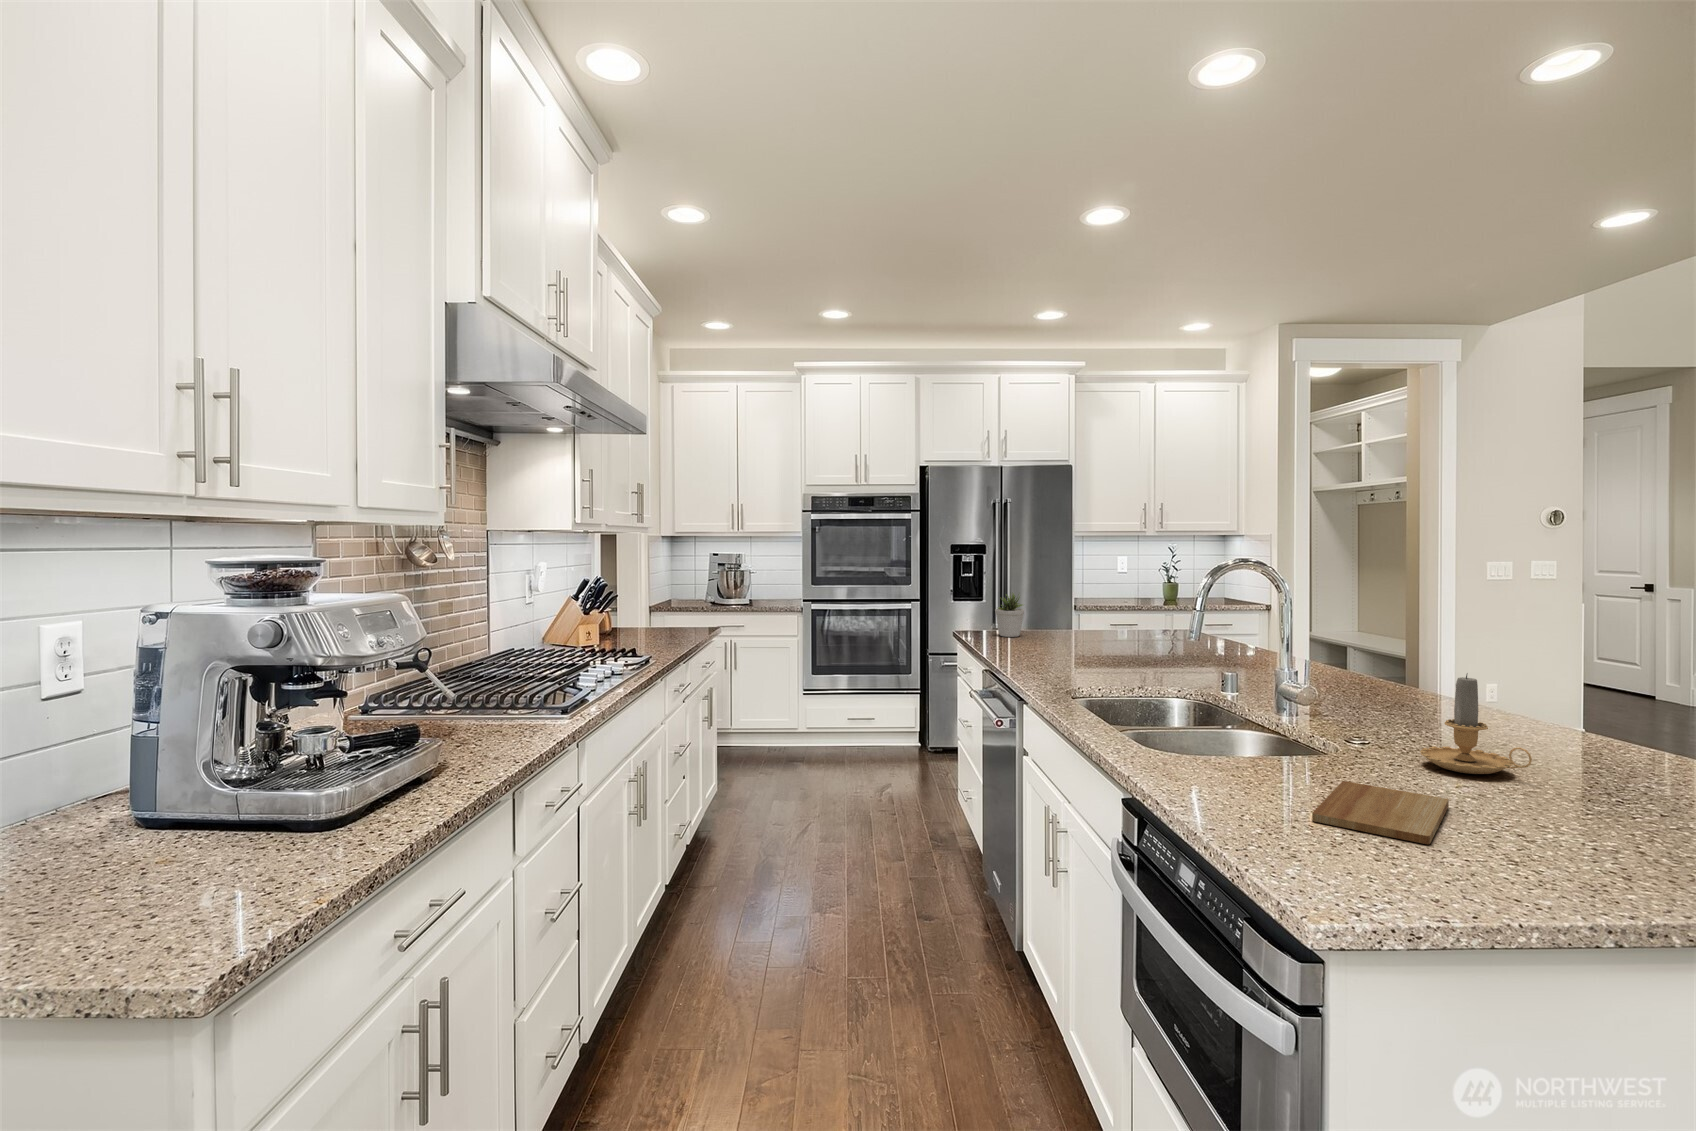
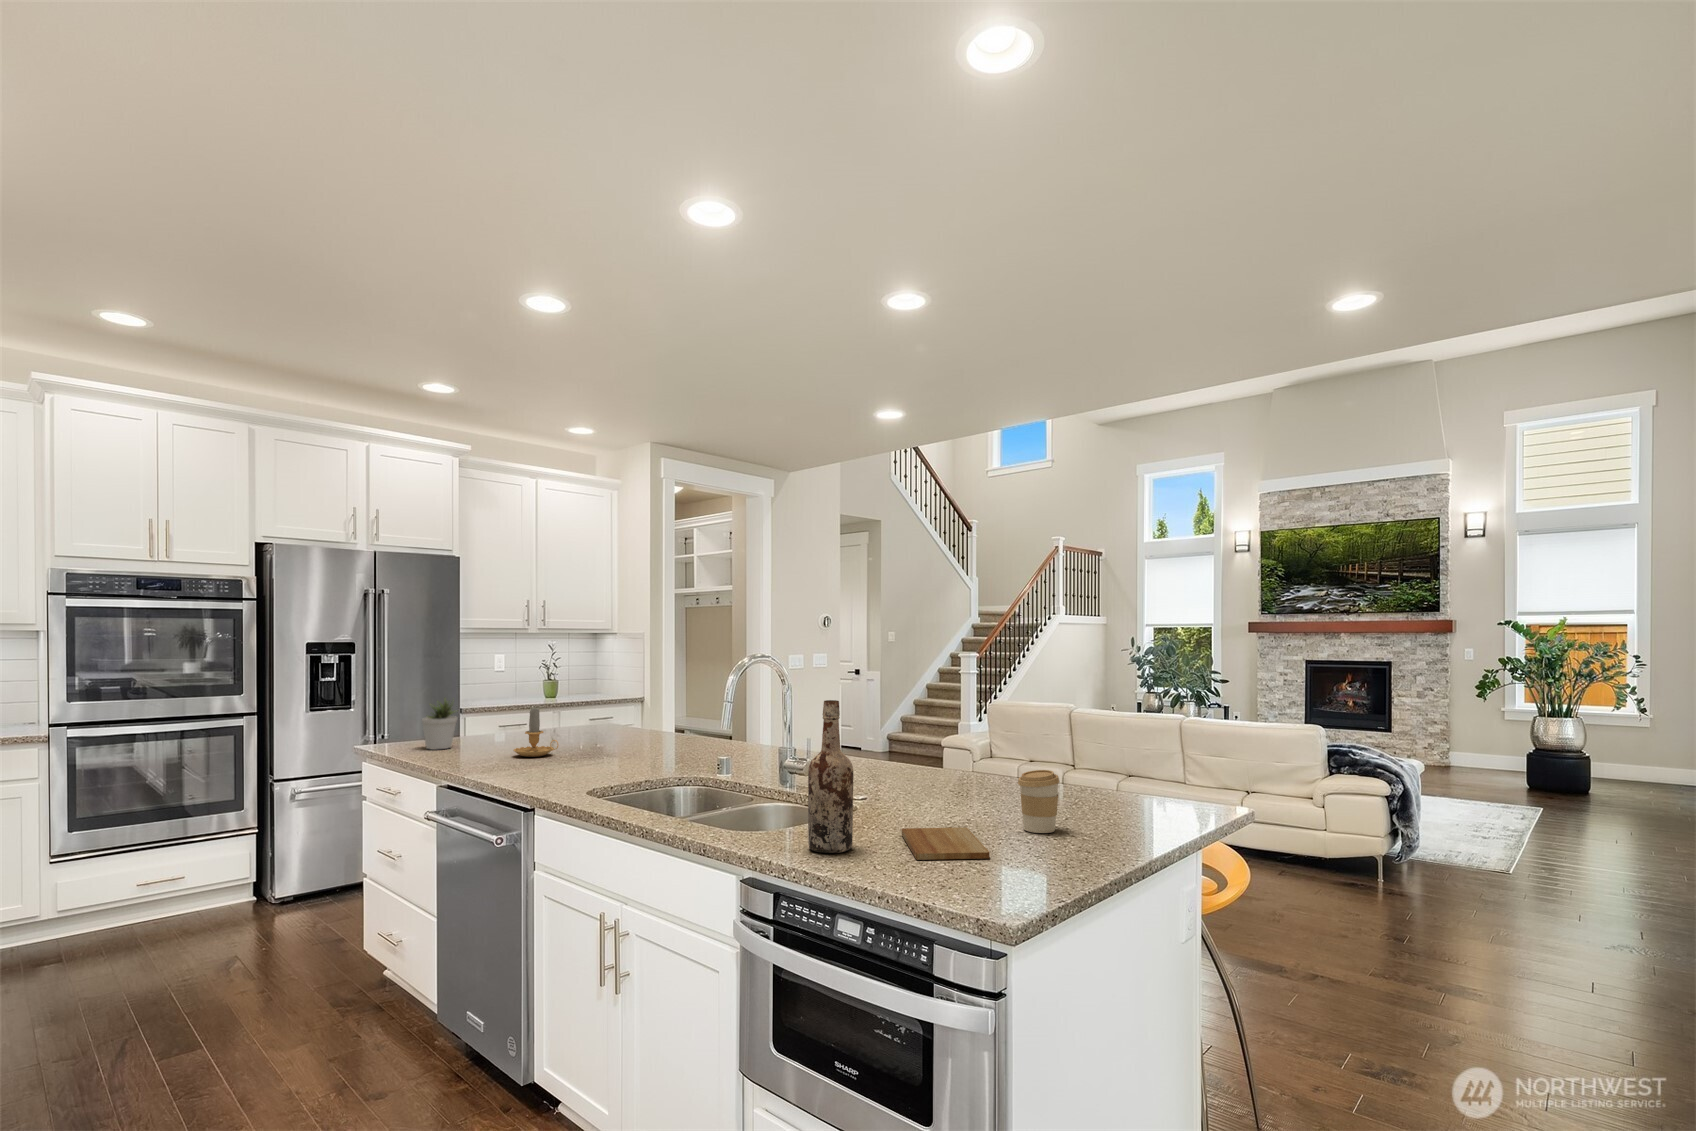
wine bottle: none [1193,611,1252,791] -> present [808,700,853,853]
candle: present [1420,675,1532,774] -> present [514,708,558,757]
coffee cup: none [1555,739,1641,837] -> present [1018,770,1060,833]

